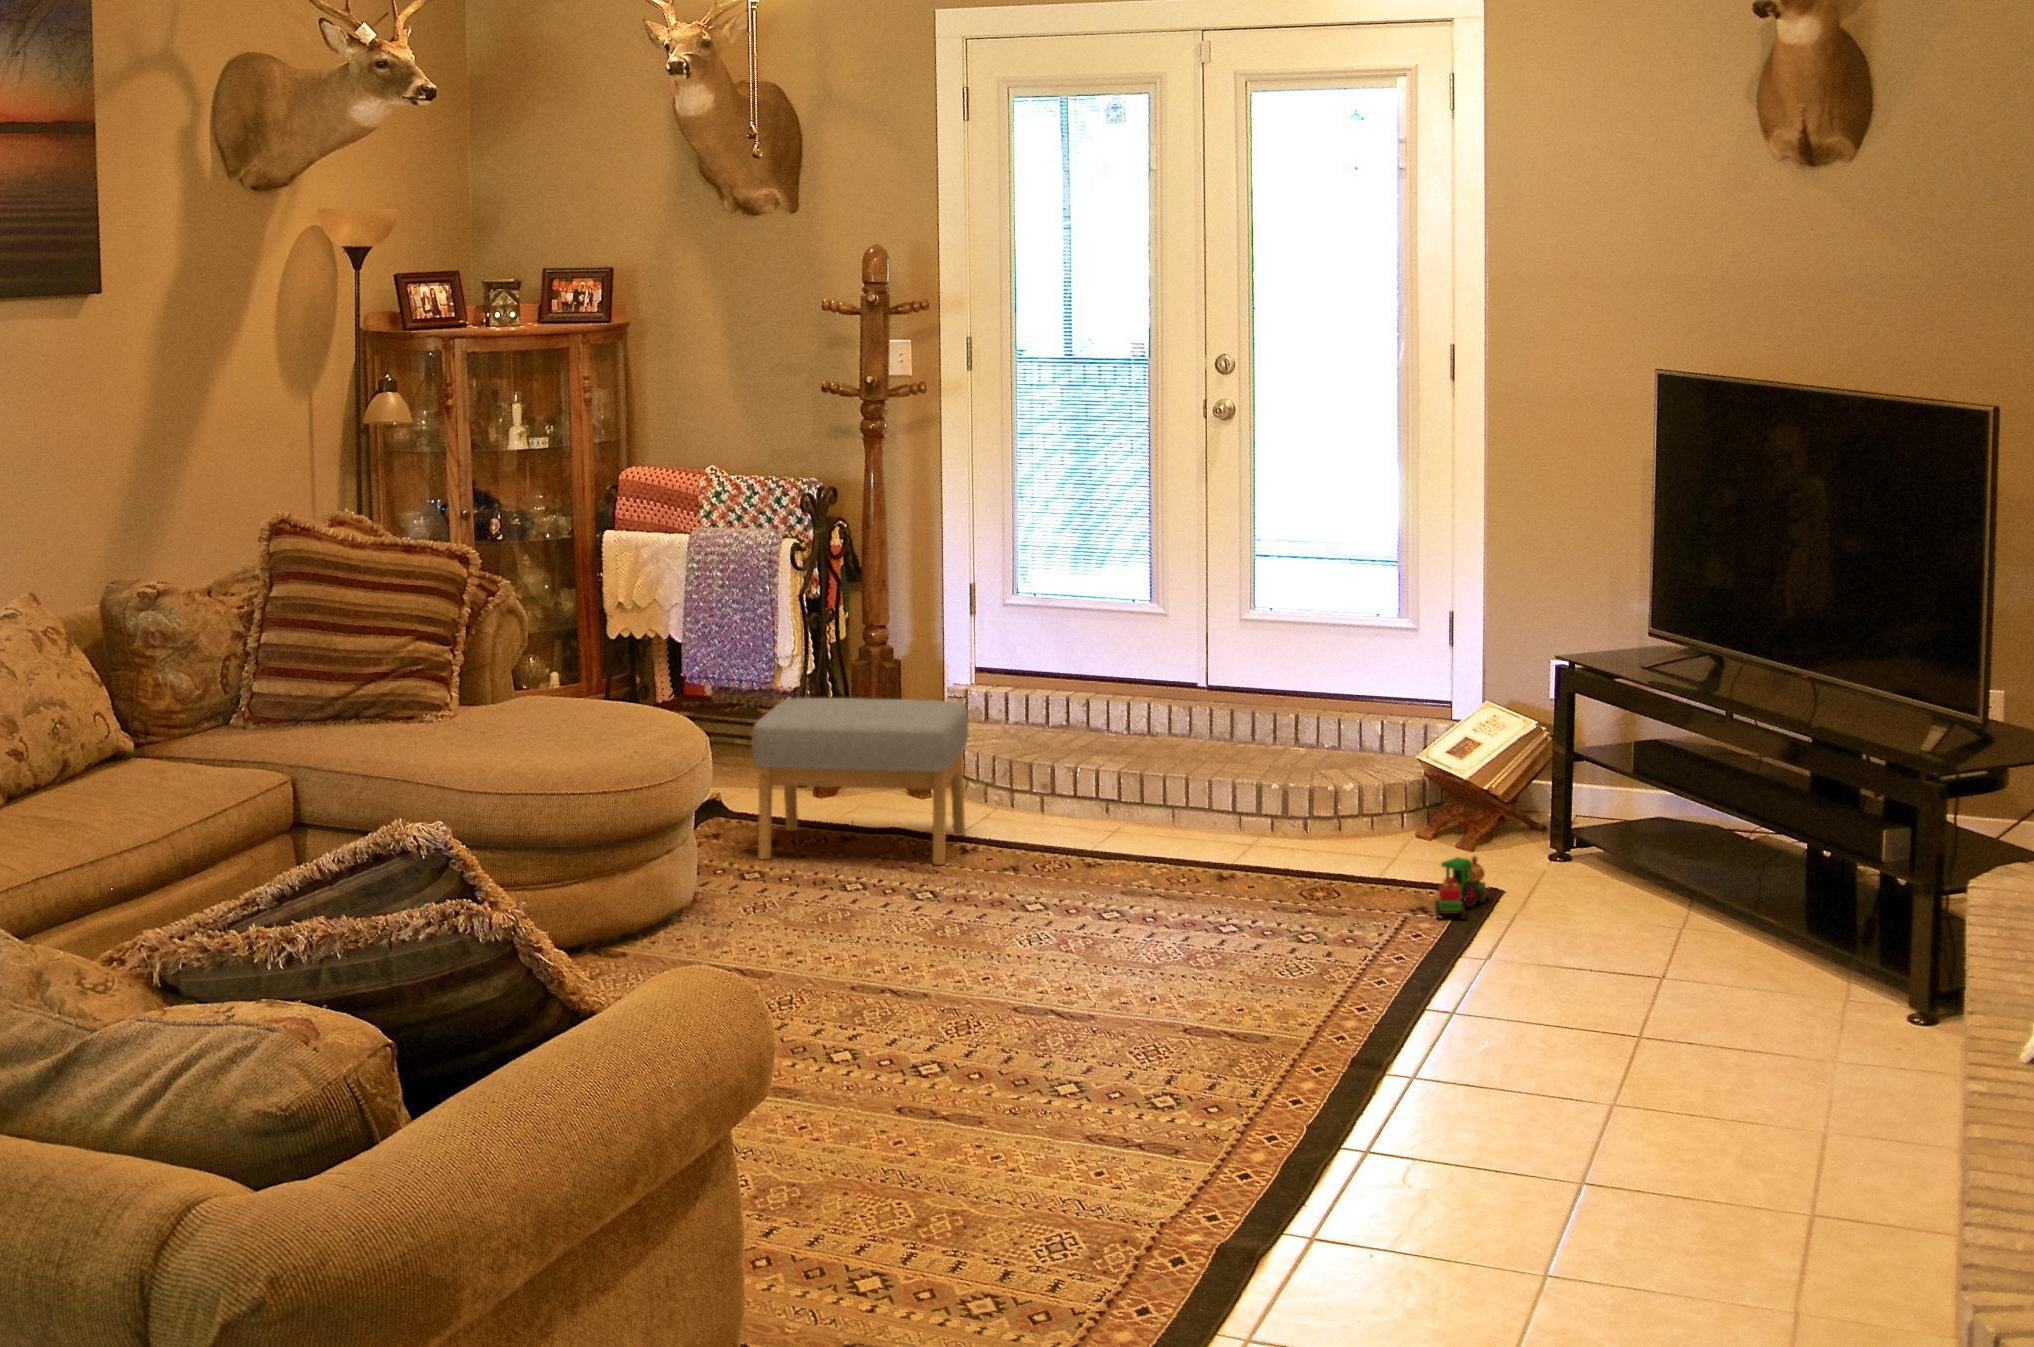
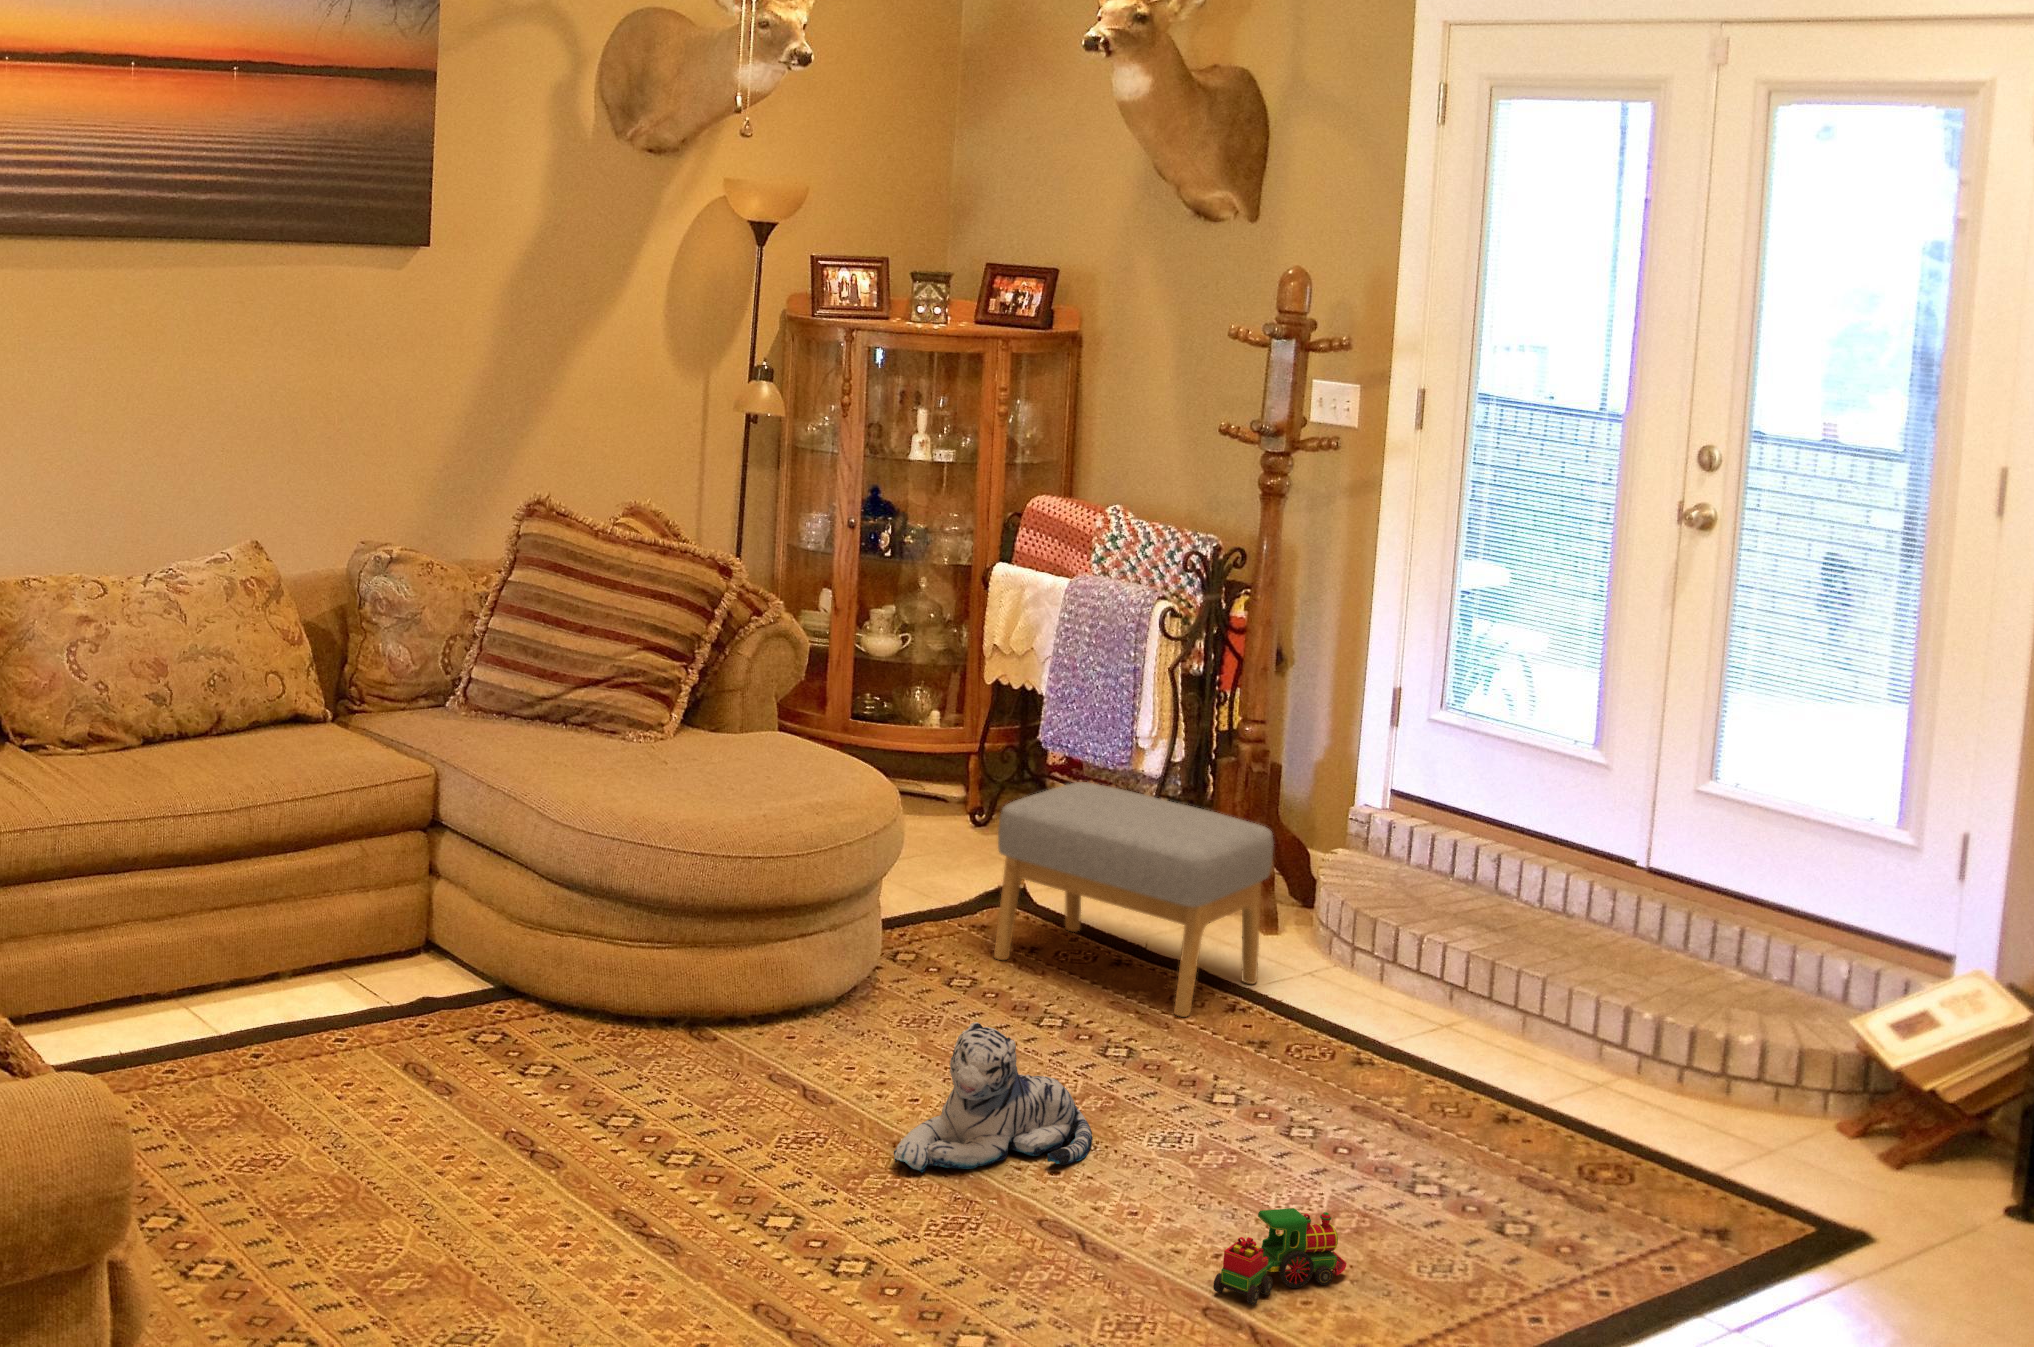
toy train: present [1435,856,1487,918] -> present [1213,1208,1347,1305]
plush toy: none [859,865,985,989] -> present [894,1022,1093,1172]

